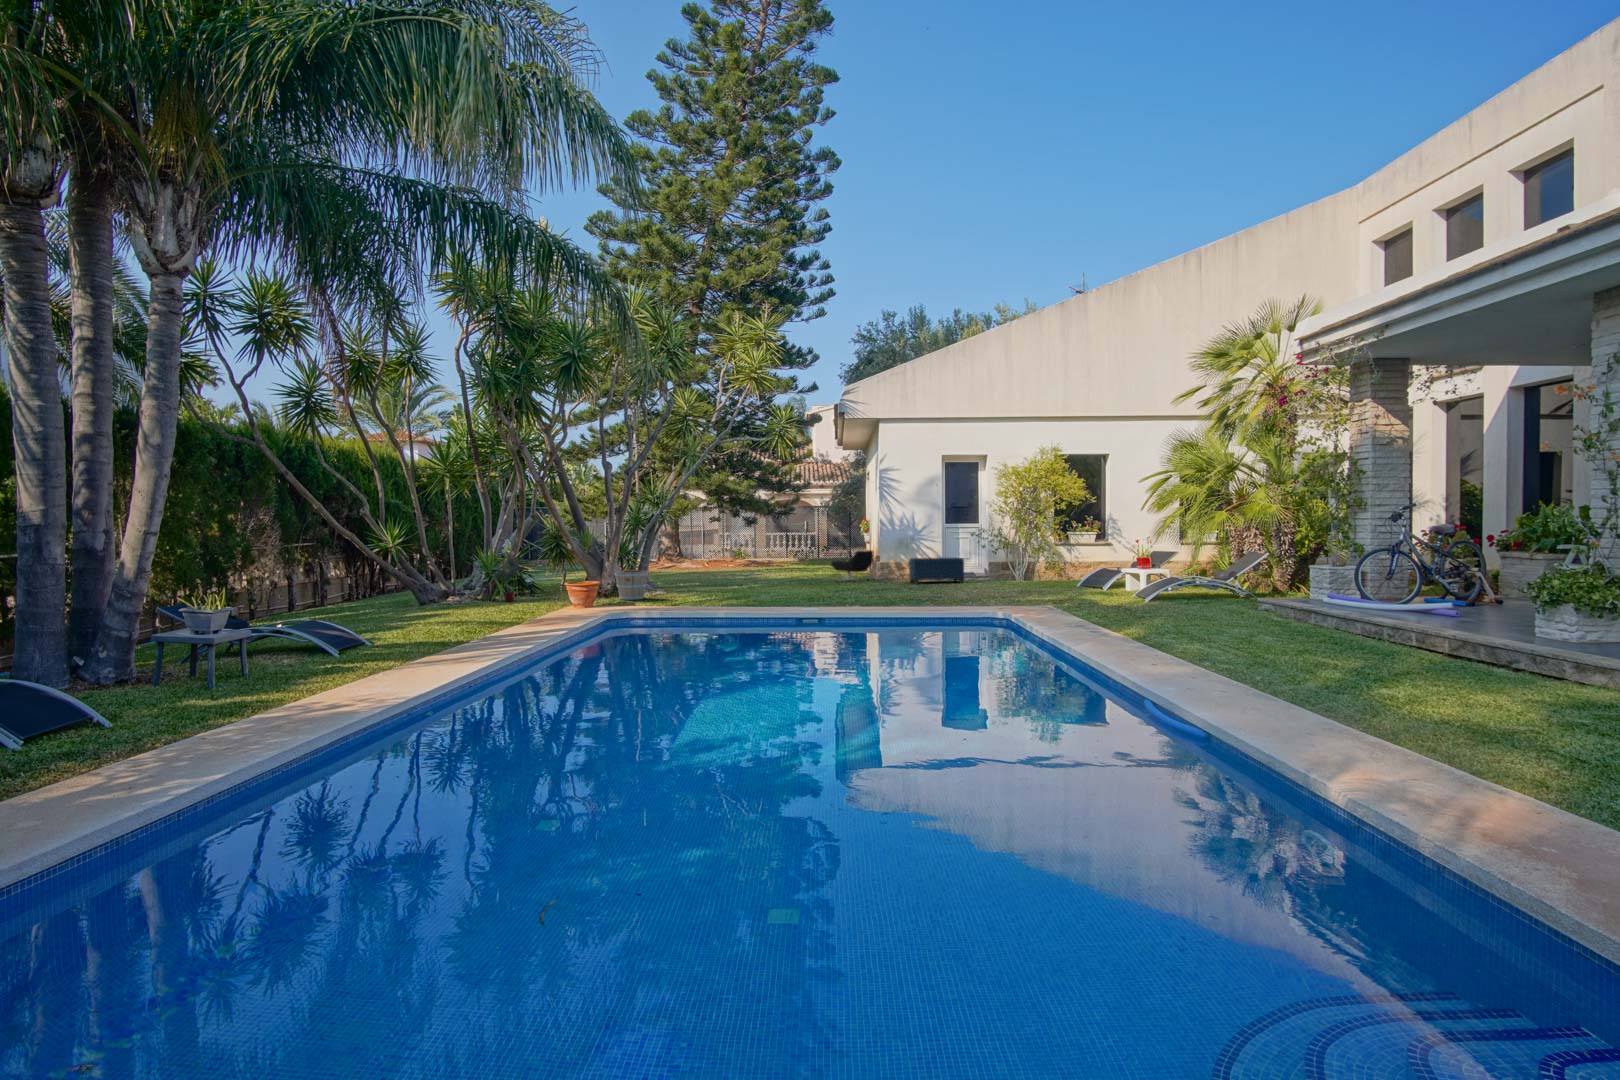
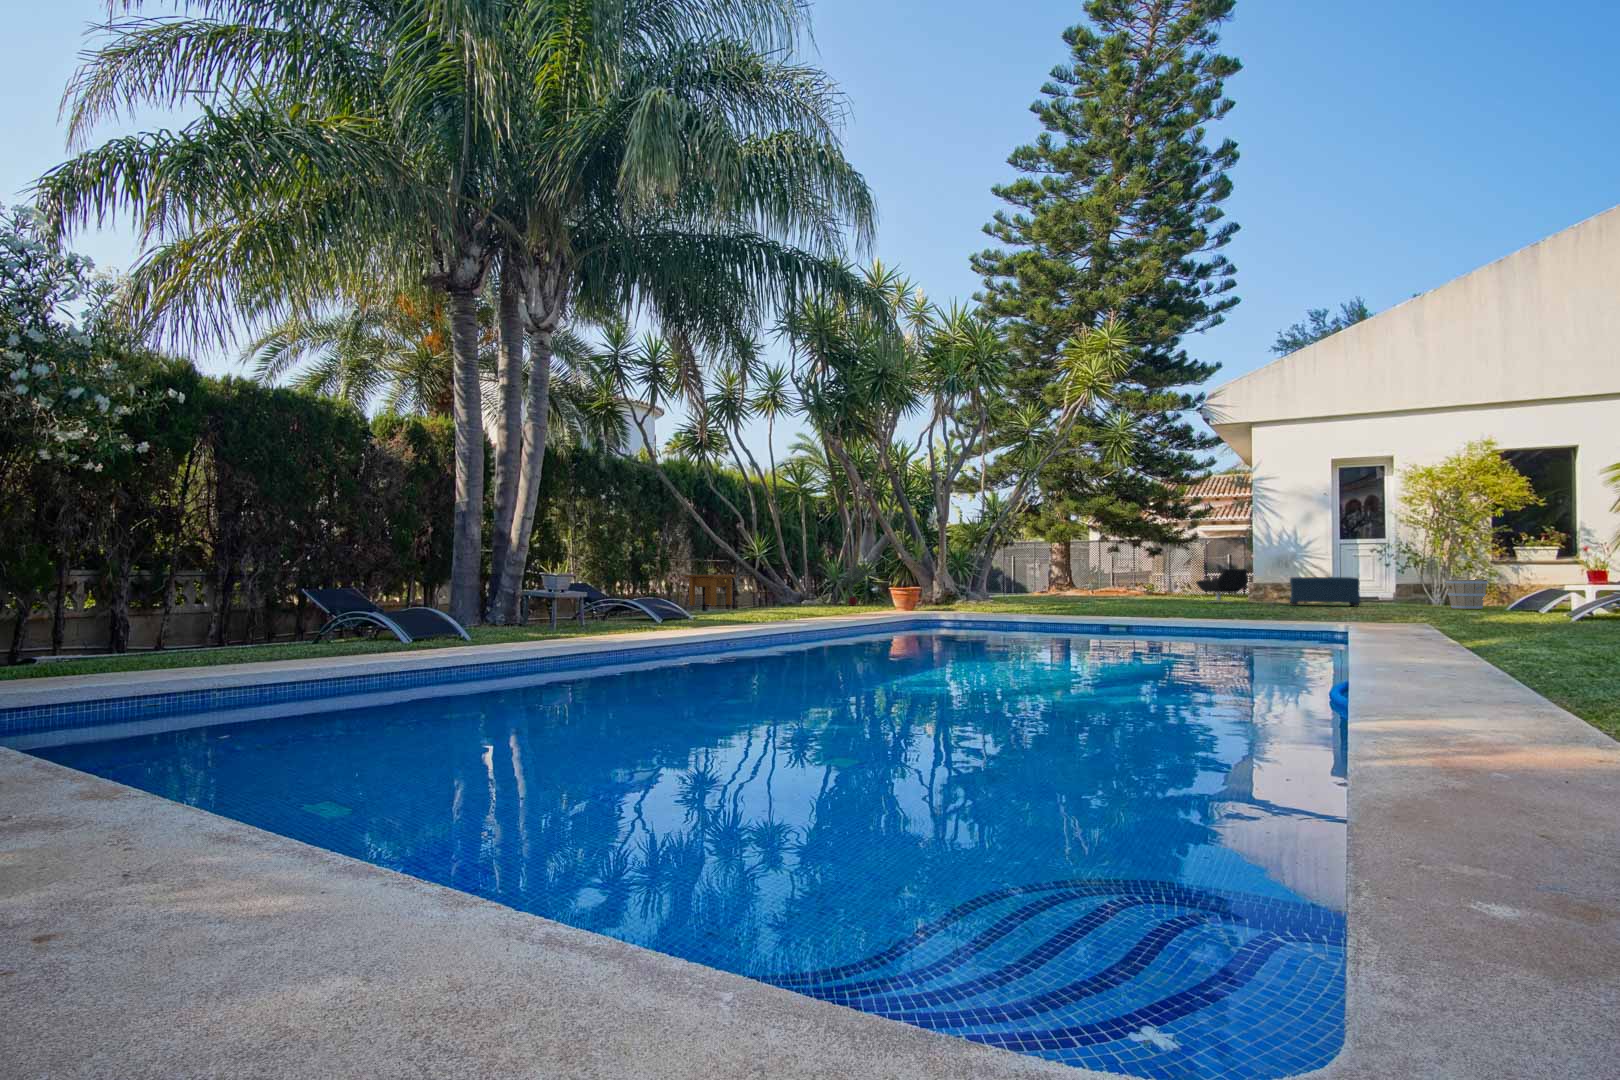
side table: none [293,570,359,611] -> present [684,575,736,606]
wooden bucket: present [614,570,648,600] -> present [1445,579,1488,609]

